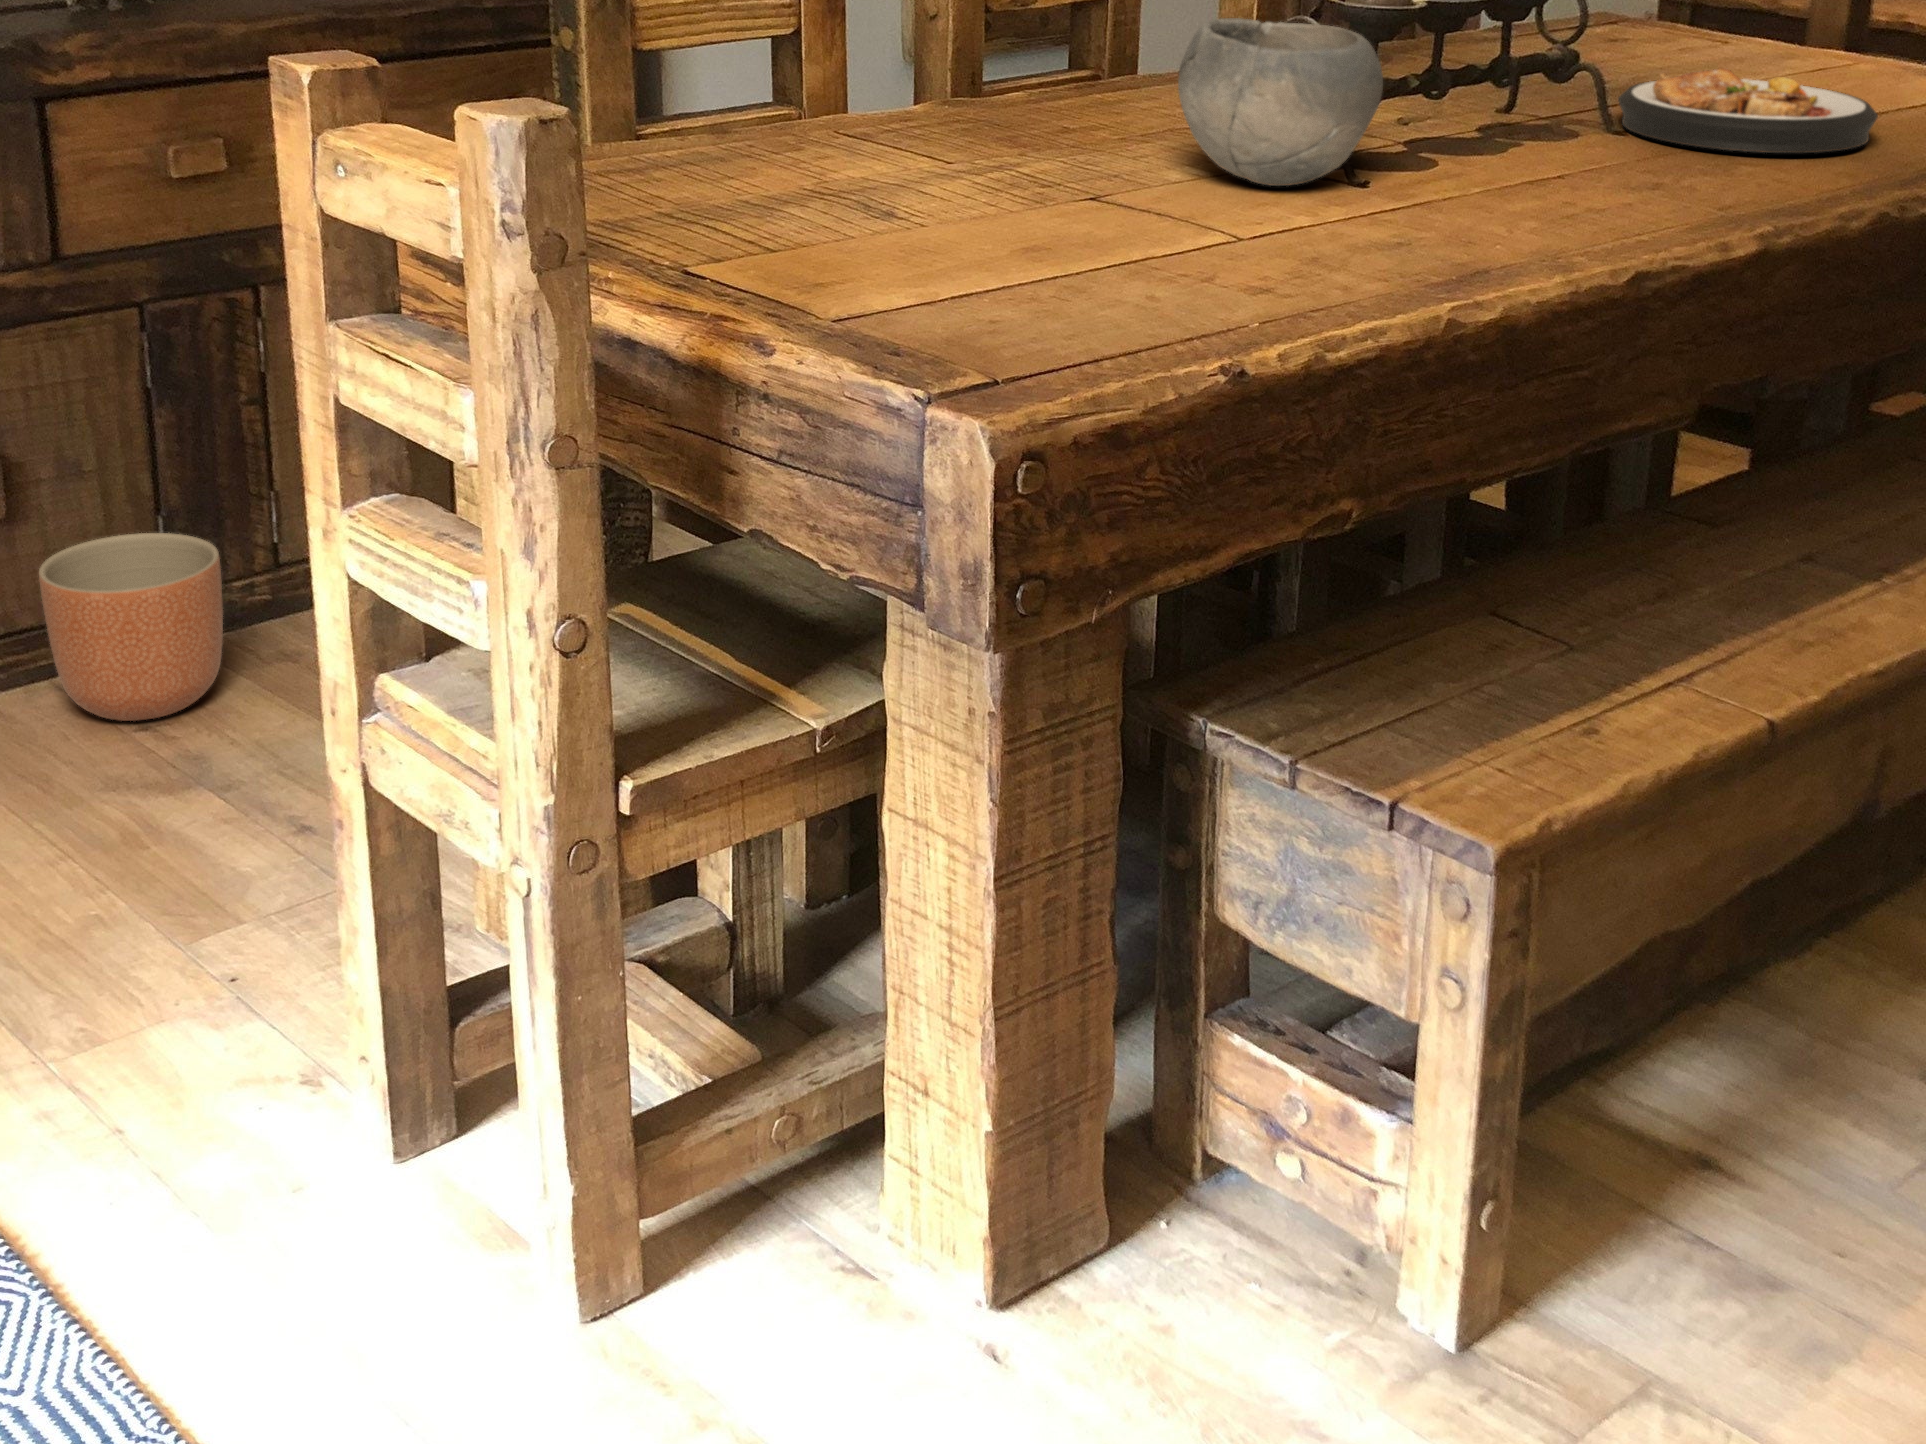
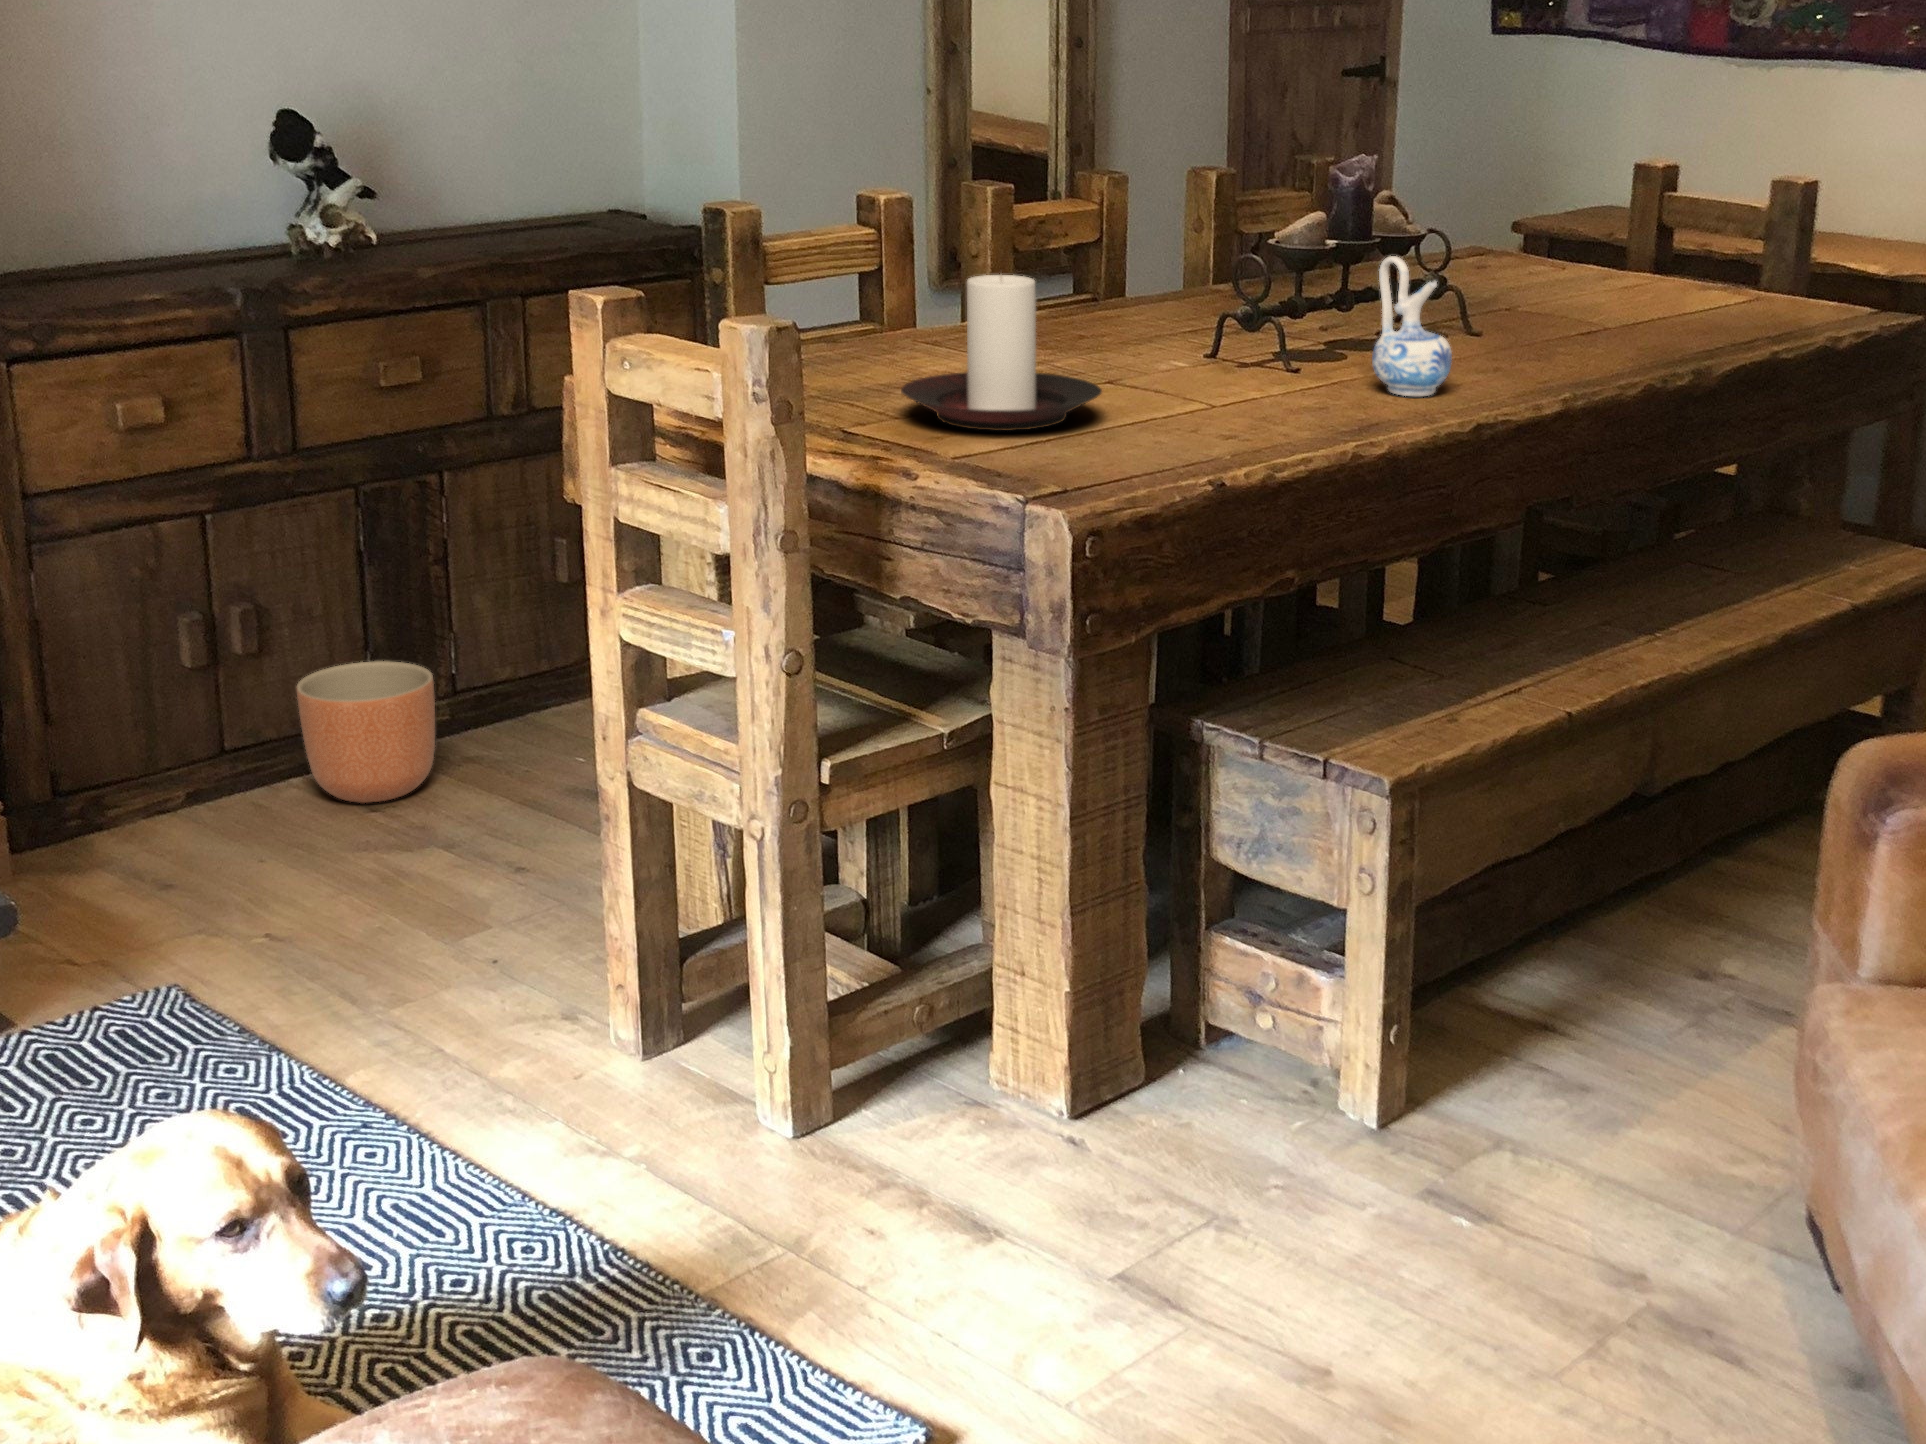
bowl: present [1178,18,1383,186] -> none [1165,256,1307,373]
ceramic pitcher: none [1475,22,1593,228] -> present [1372,256,1452,396]
candle holder: none [775,34,1073,275] -> present [901,274,1102,431]
plate: present [1618,68,1878,153] -> none [1476,287,1658,346]

